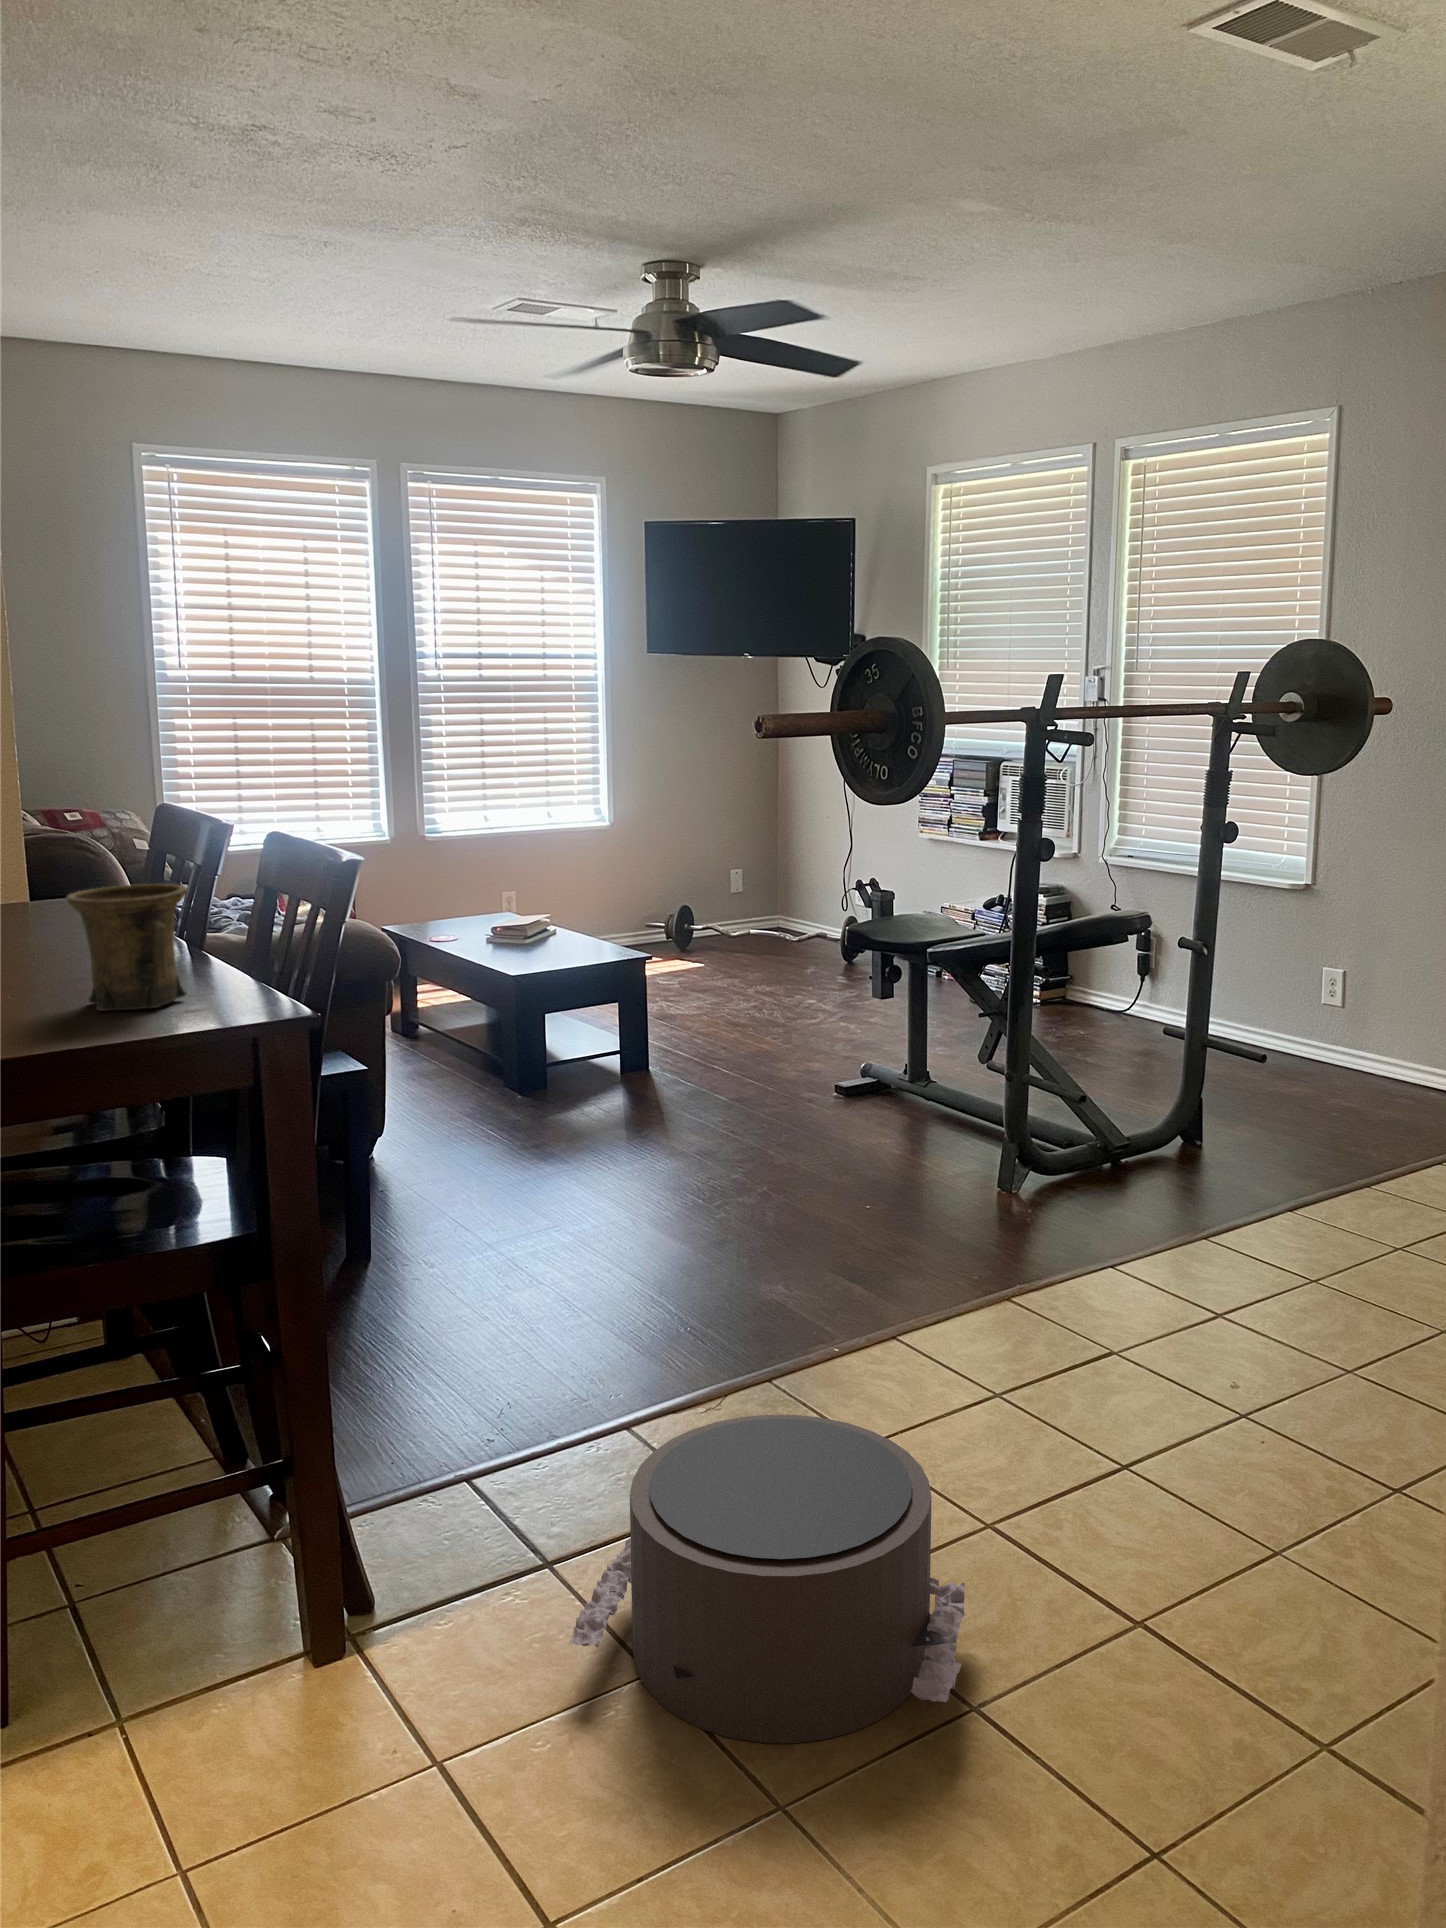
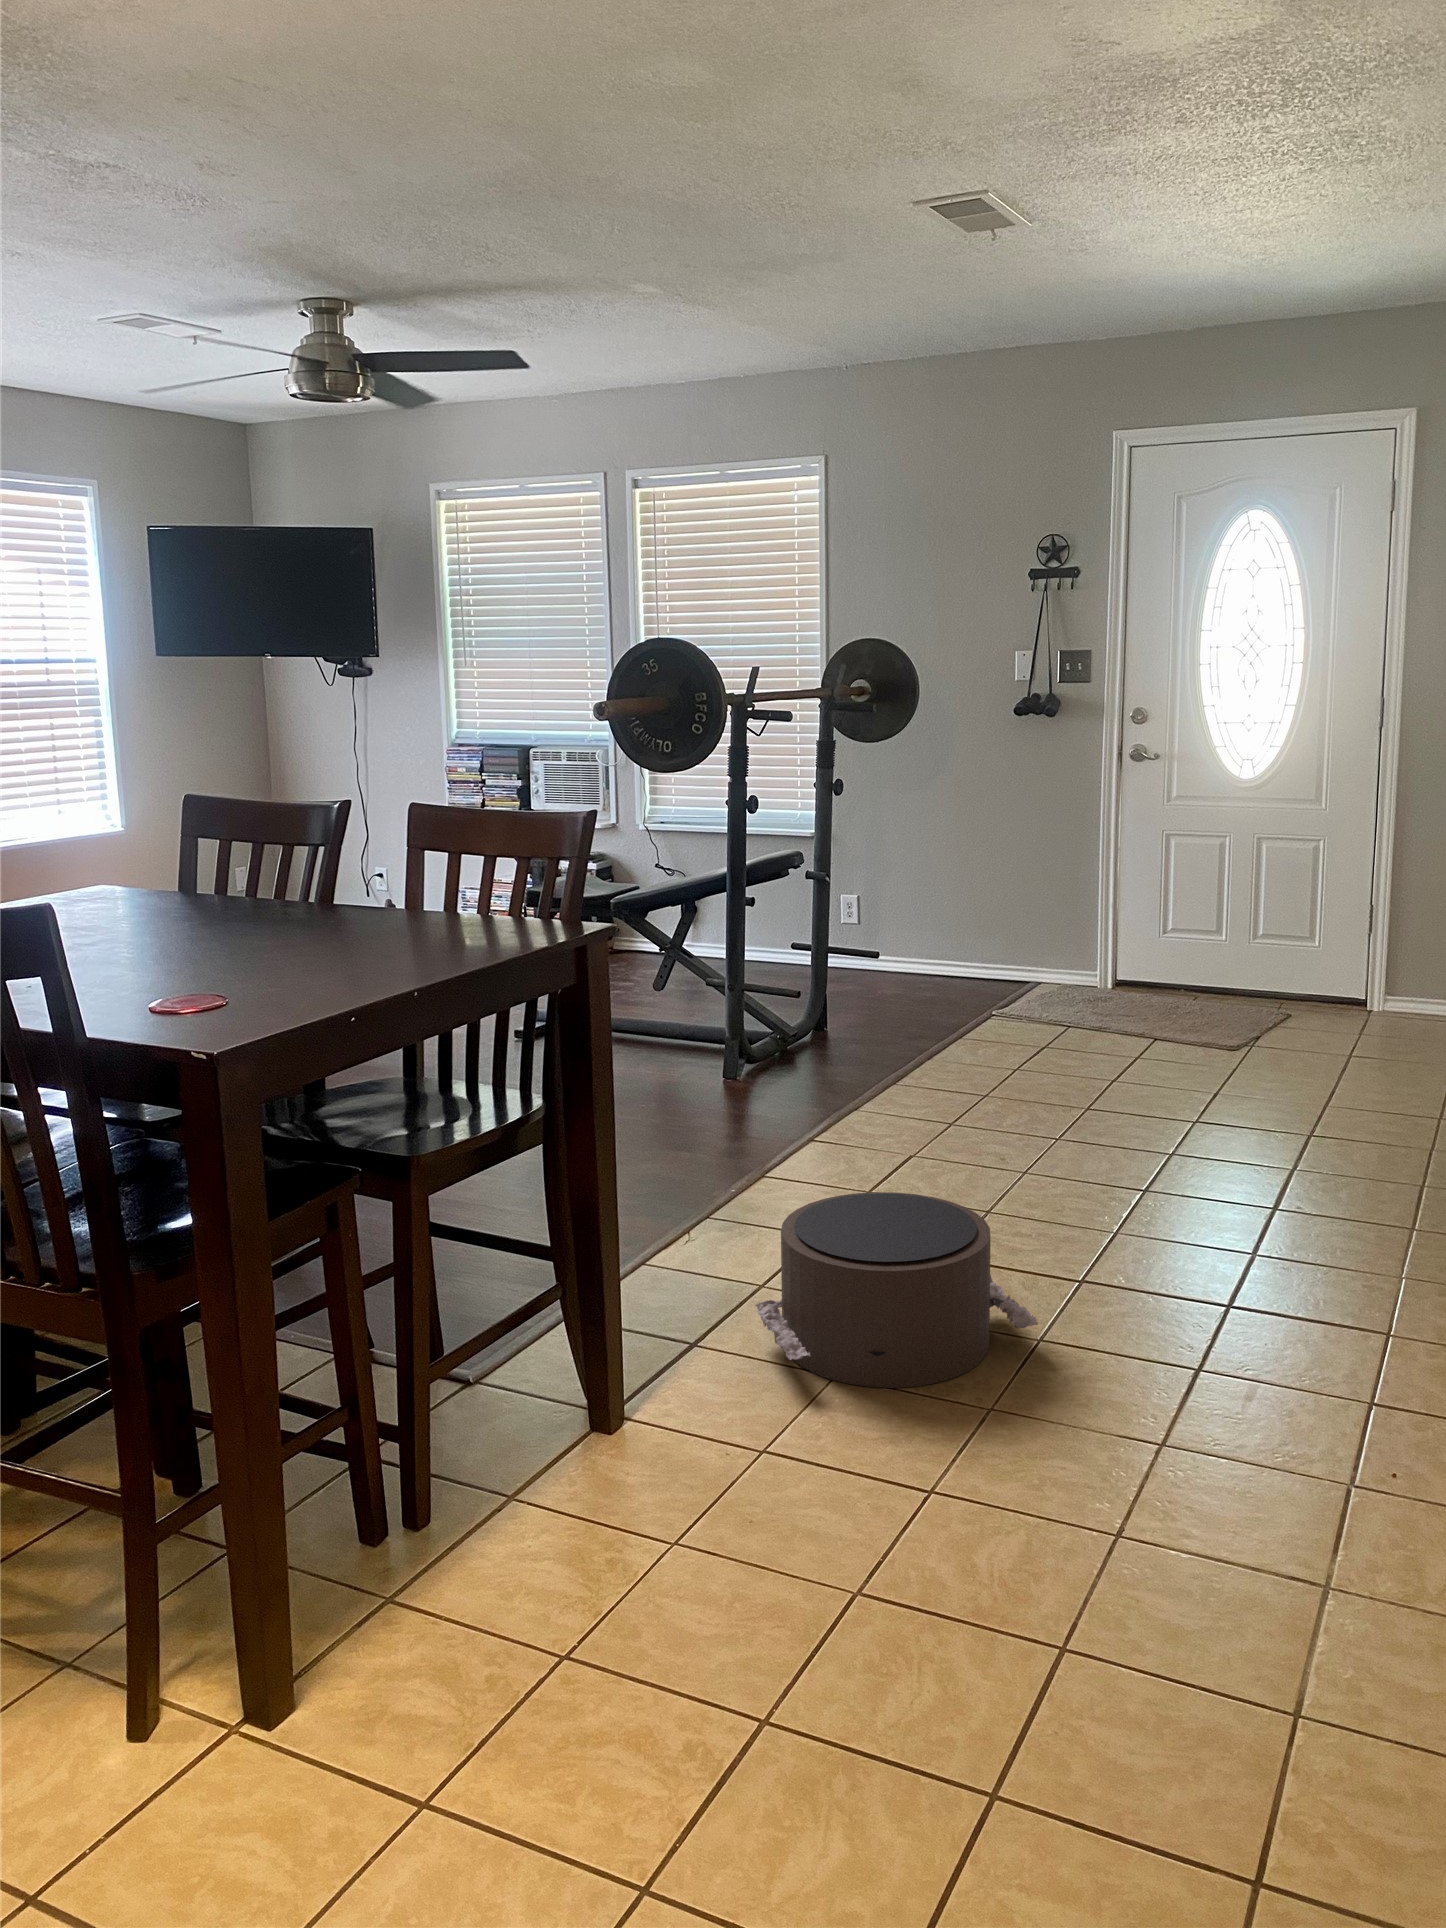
mug: present [67,884,186,1011] -> none [383,840,486,942]

